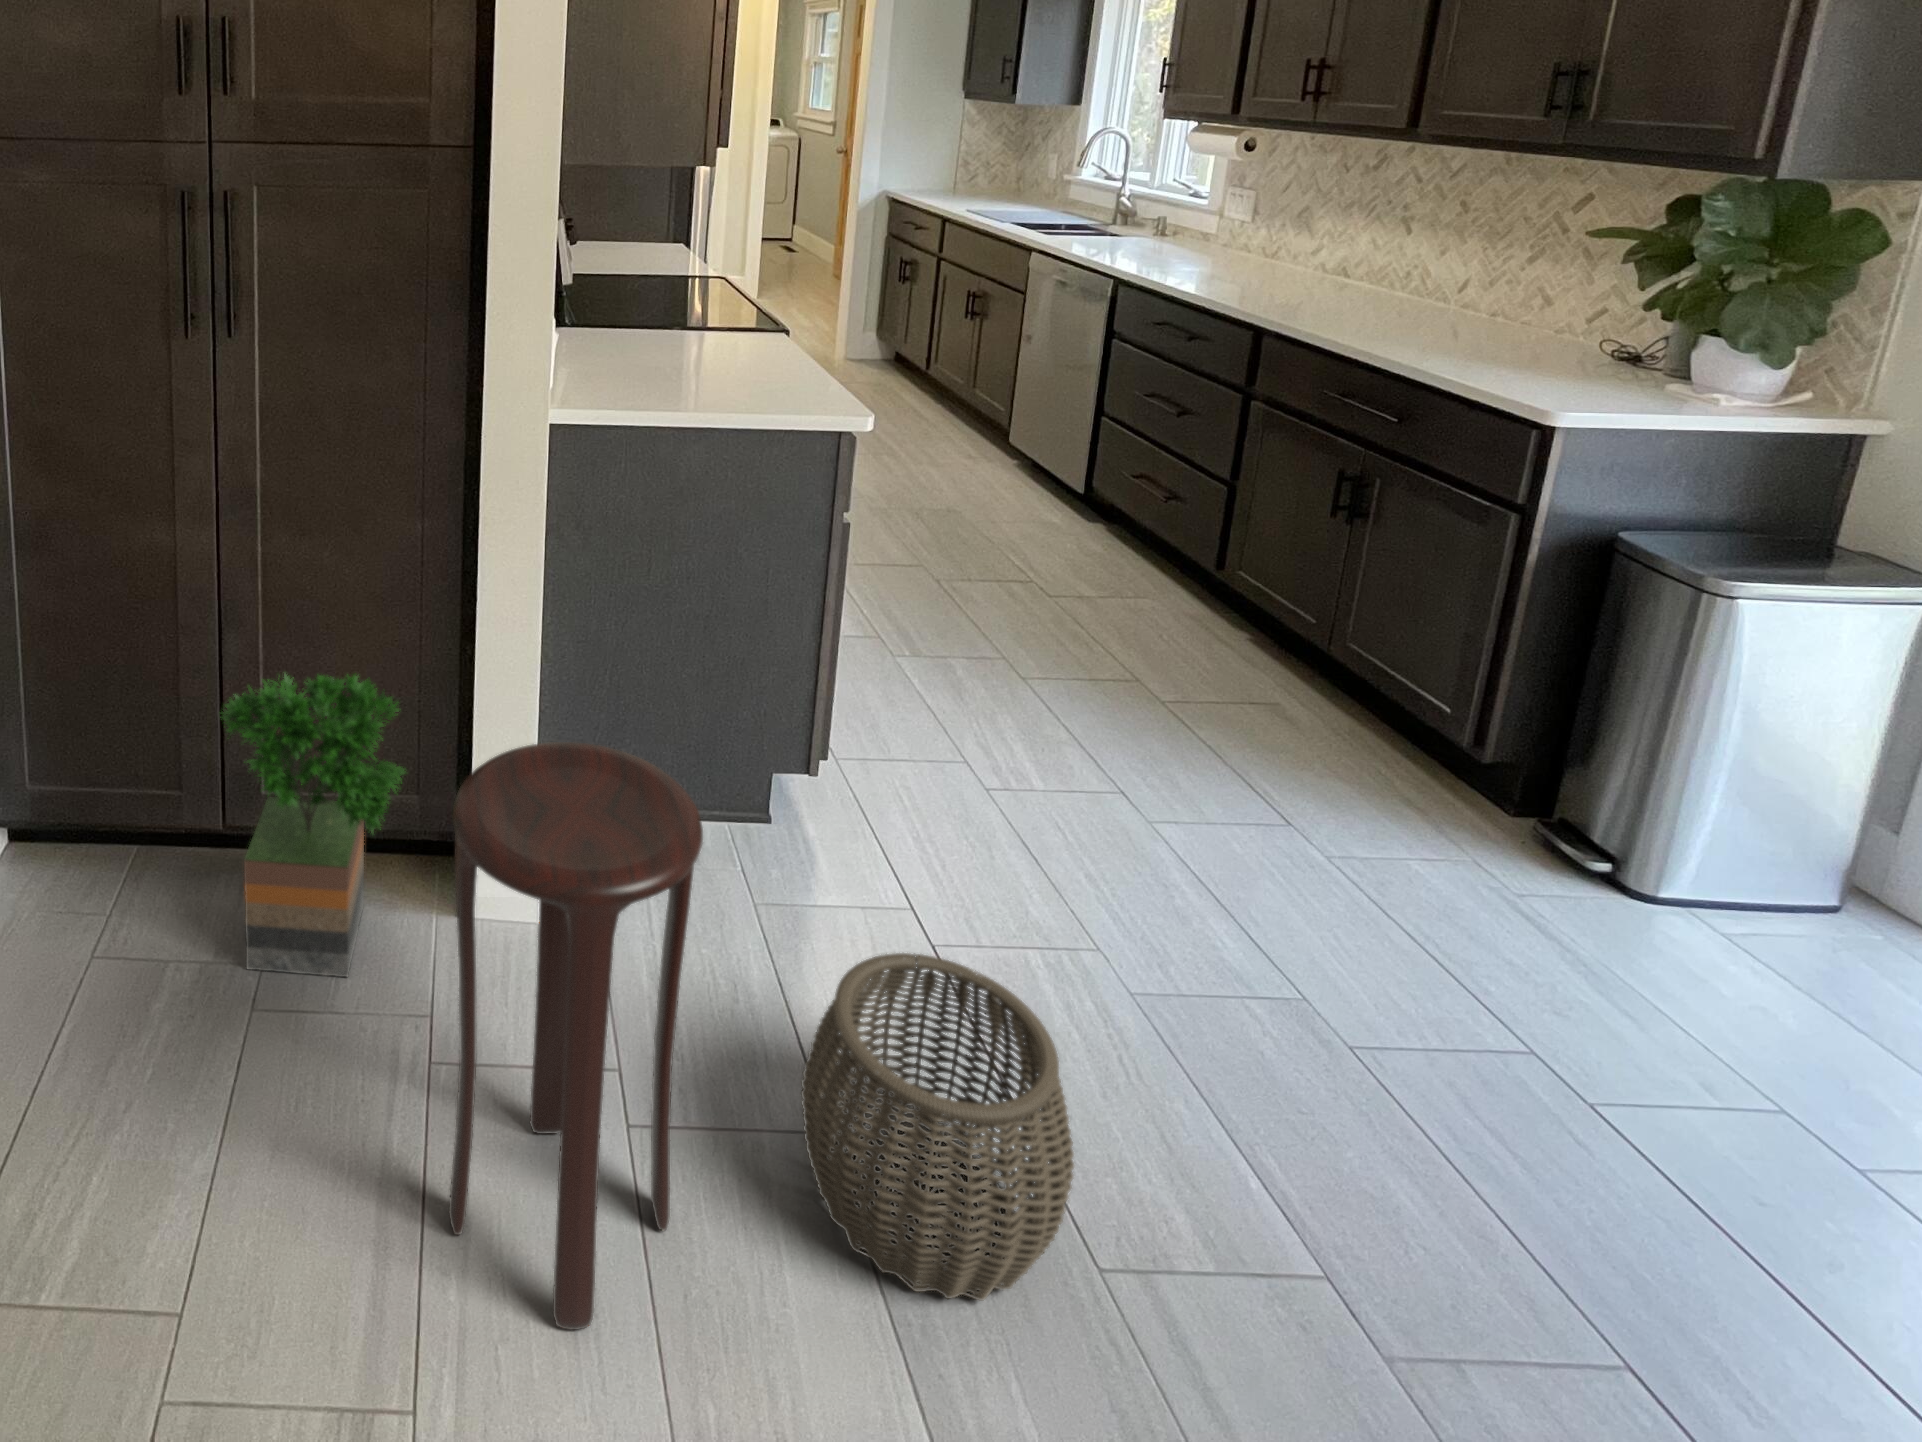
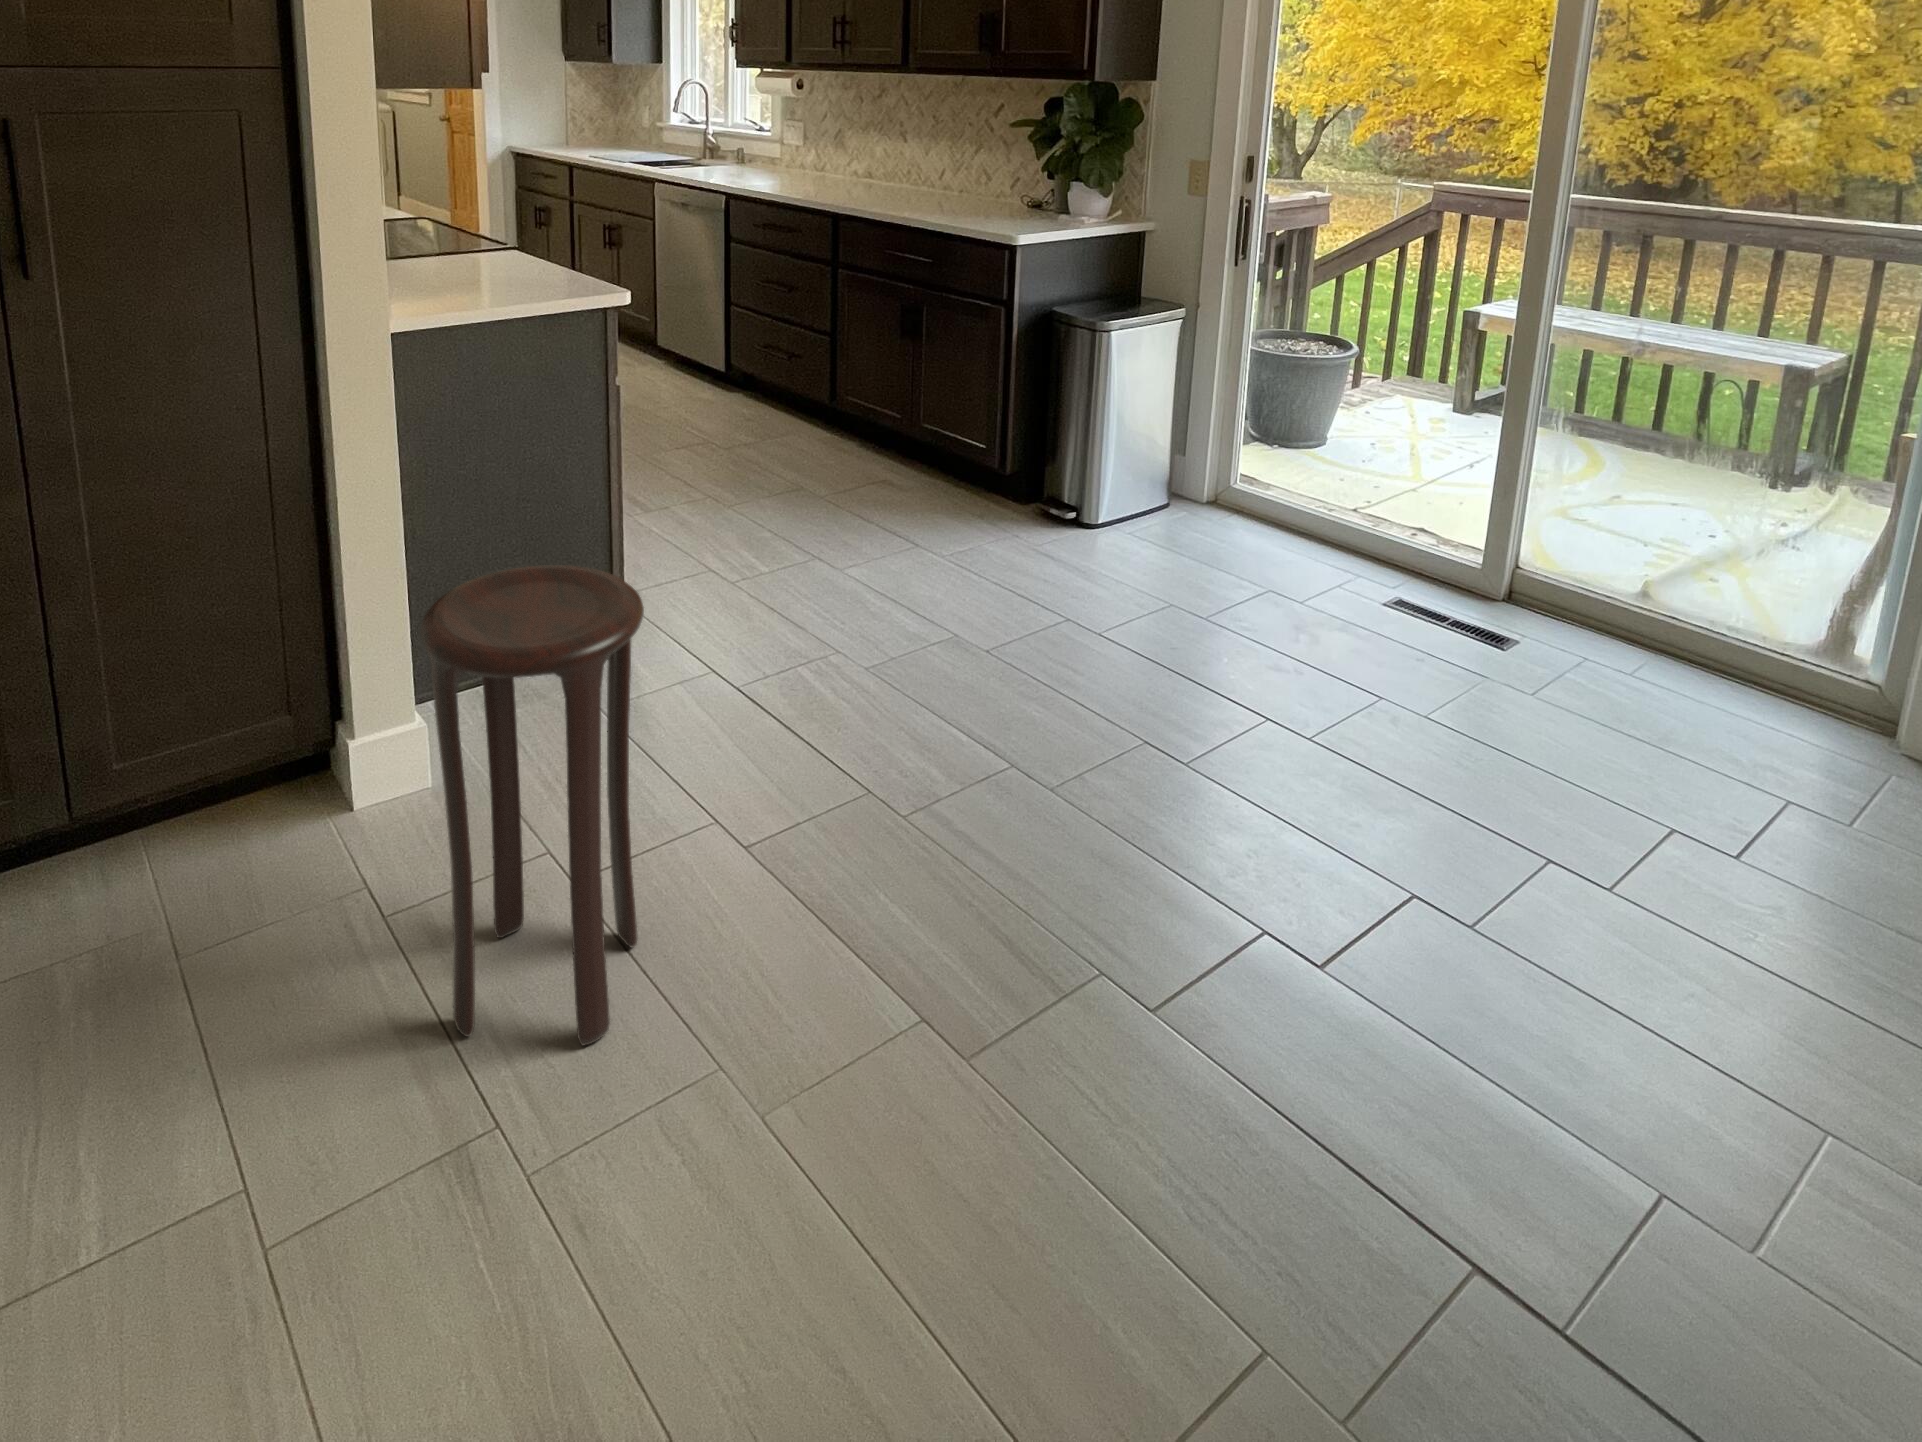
potted tree: present [220,674,405,977] -> none [49,612,291,956]
woven basket: present [801,953,1074,1300] -> none [704,663,895,893]

